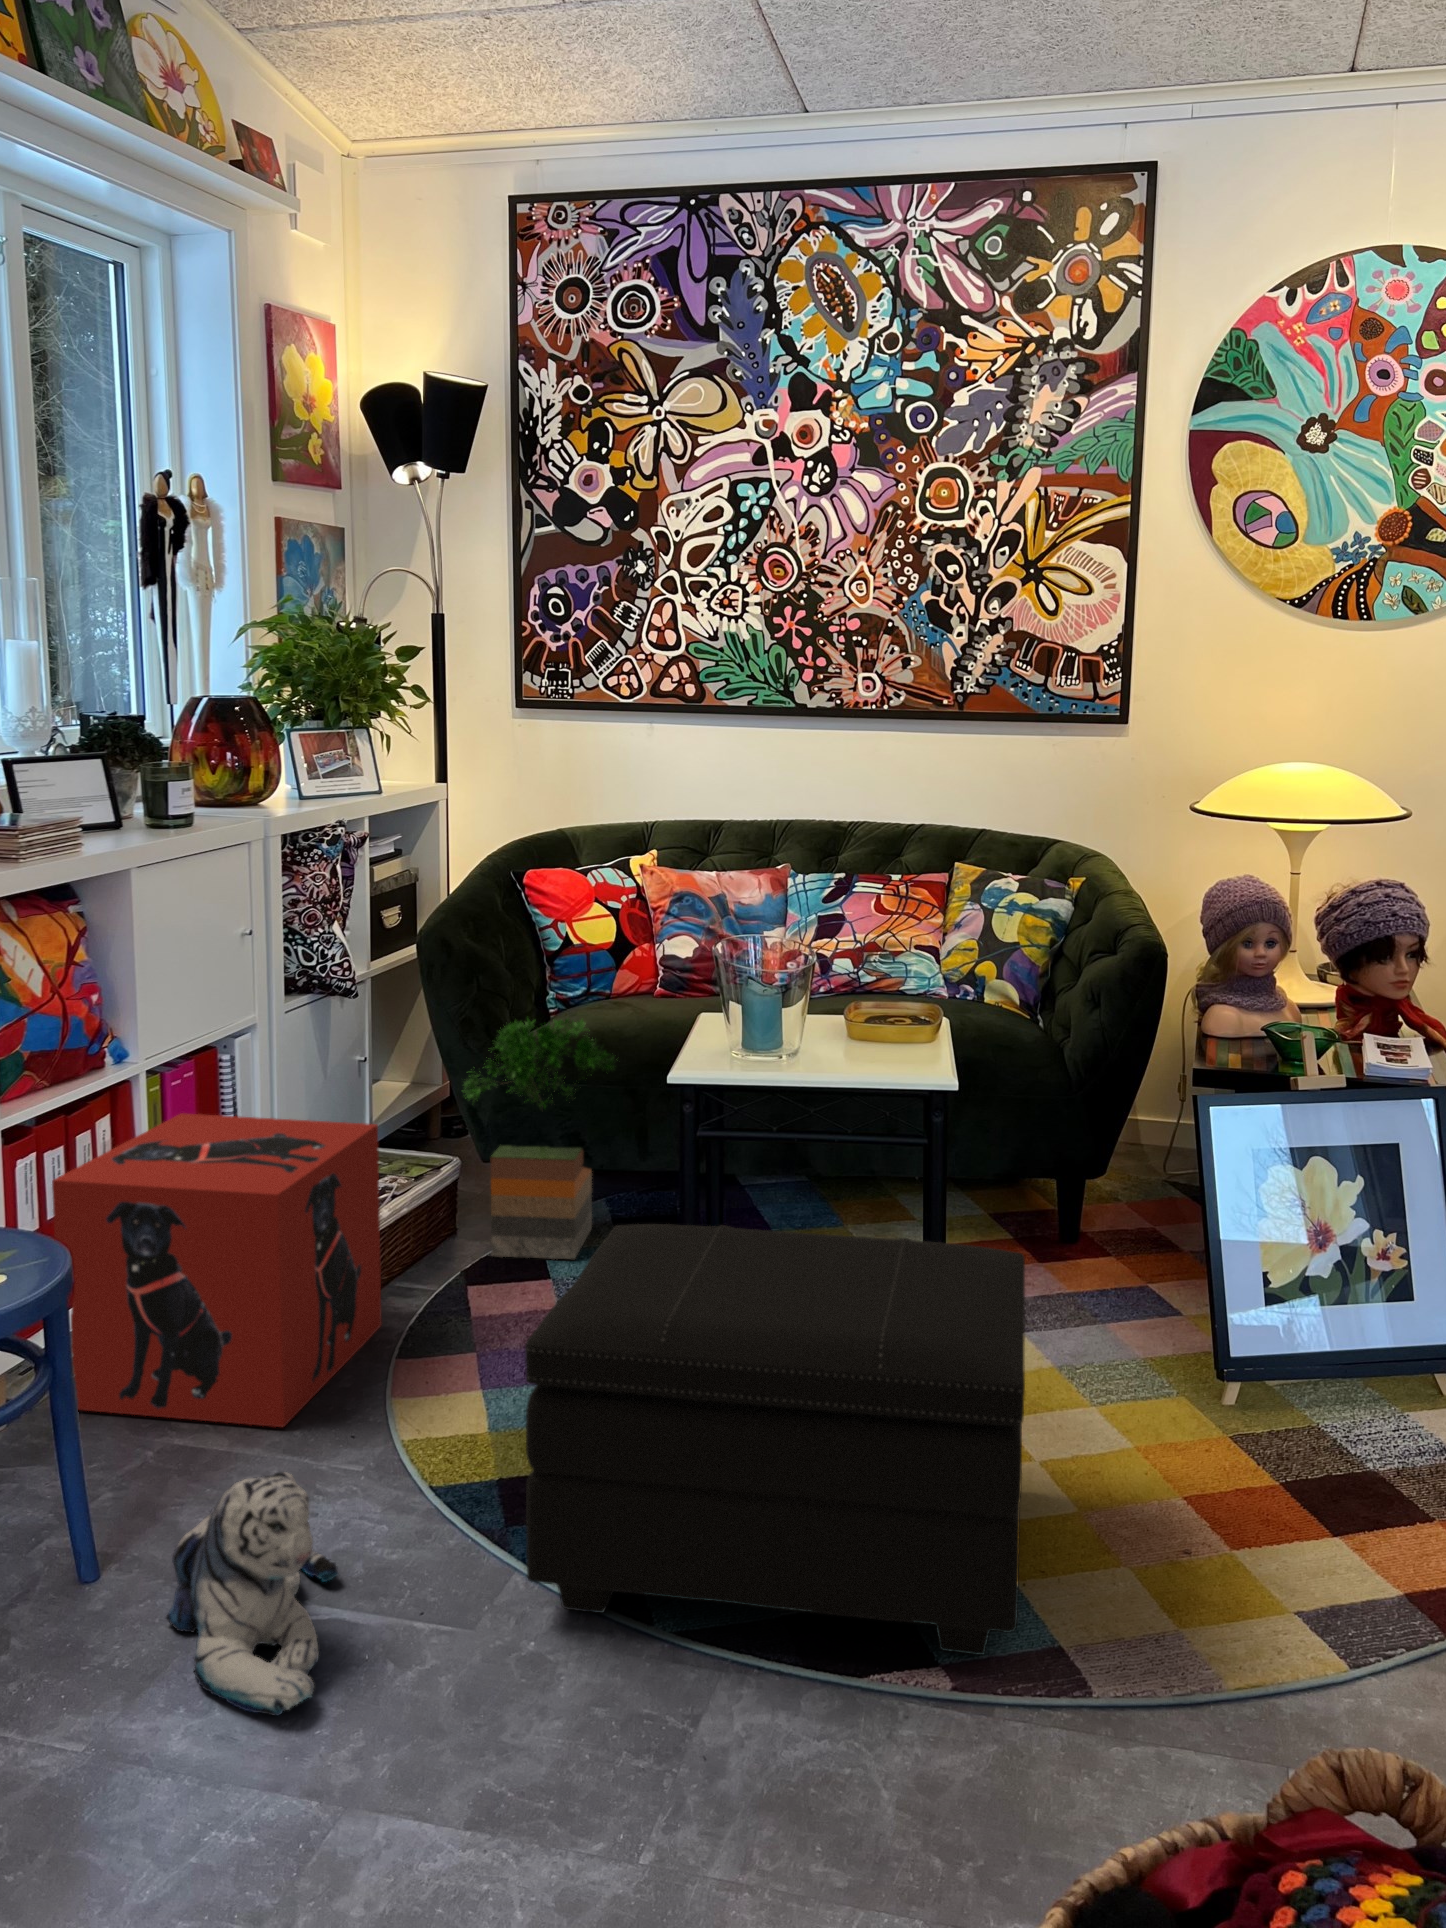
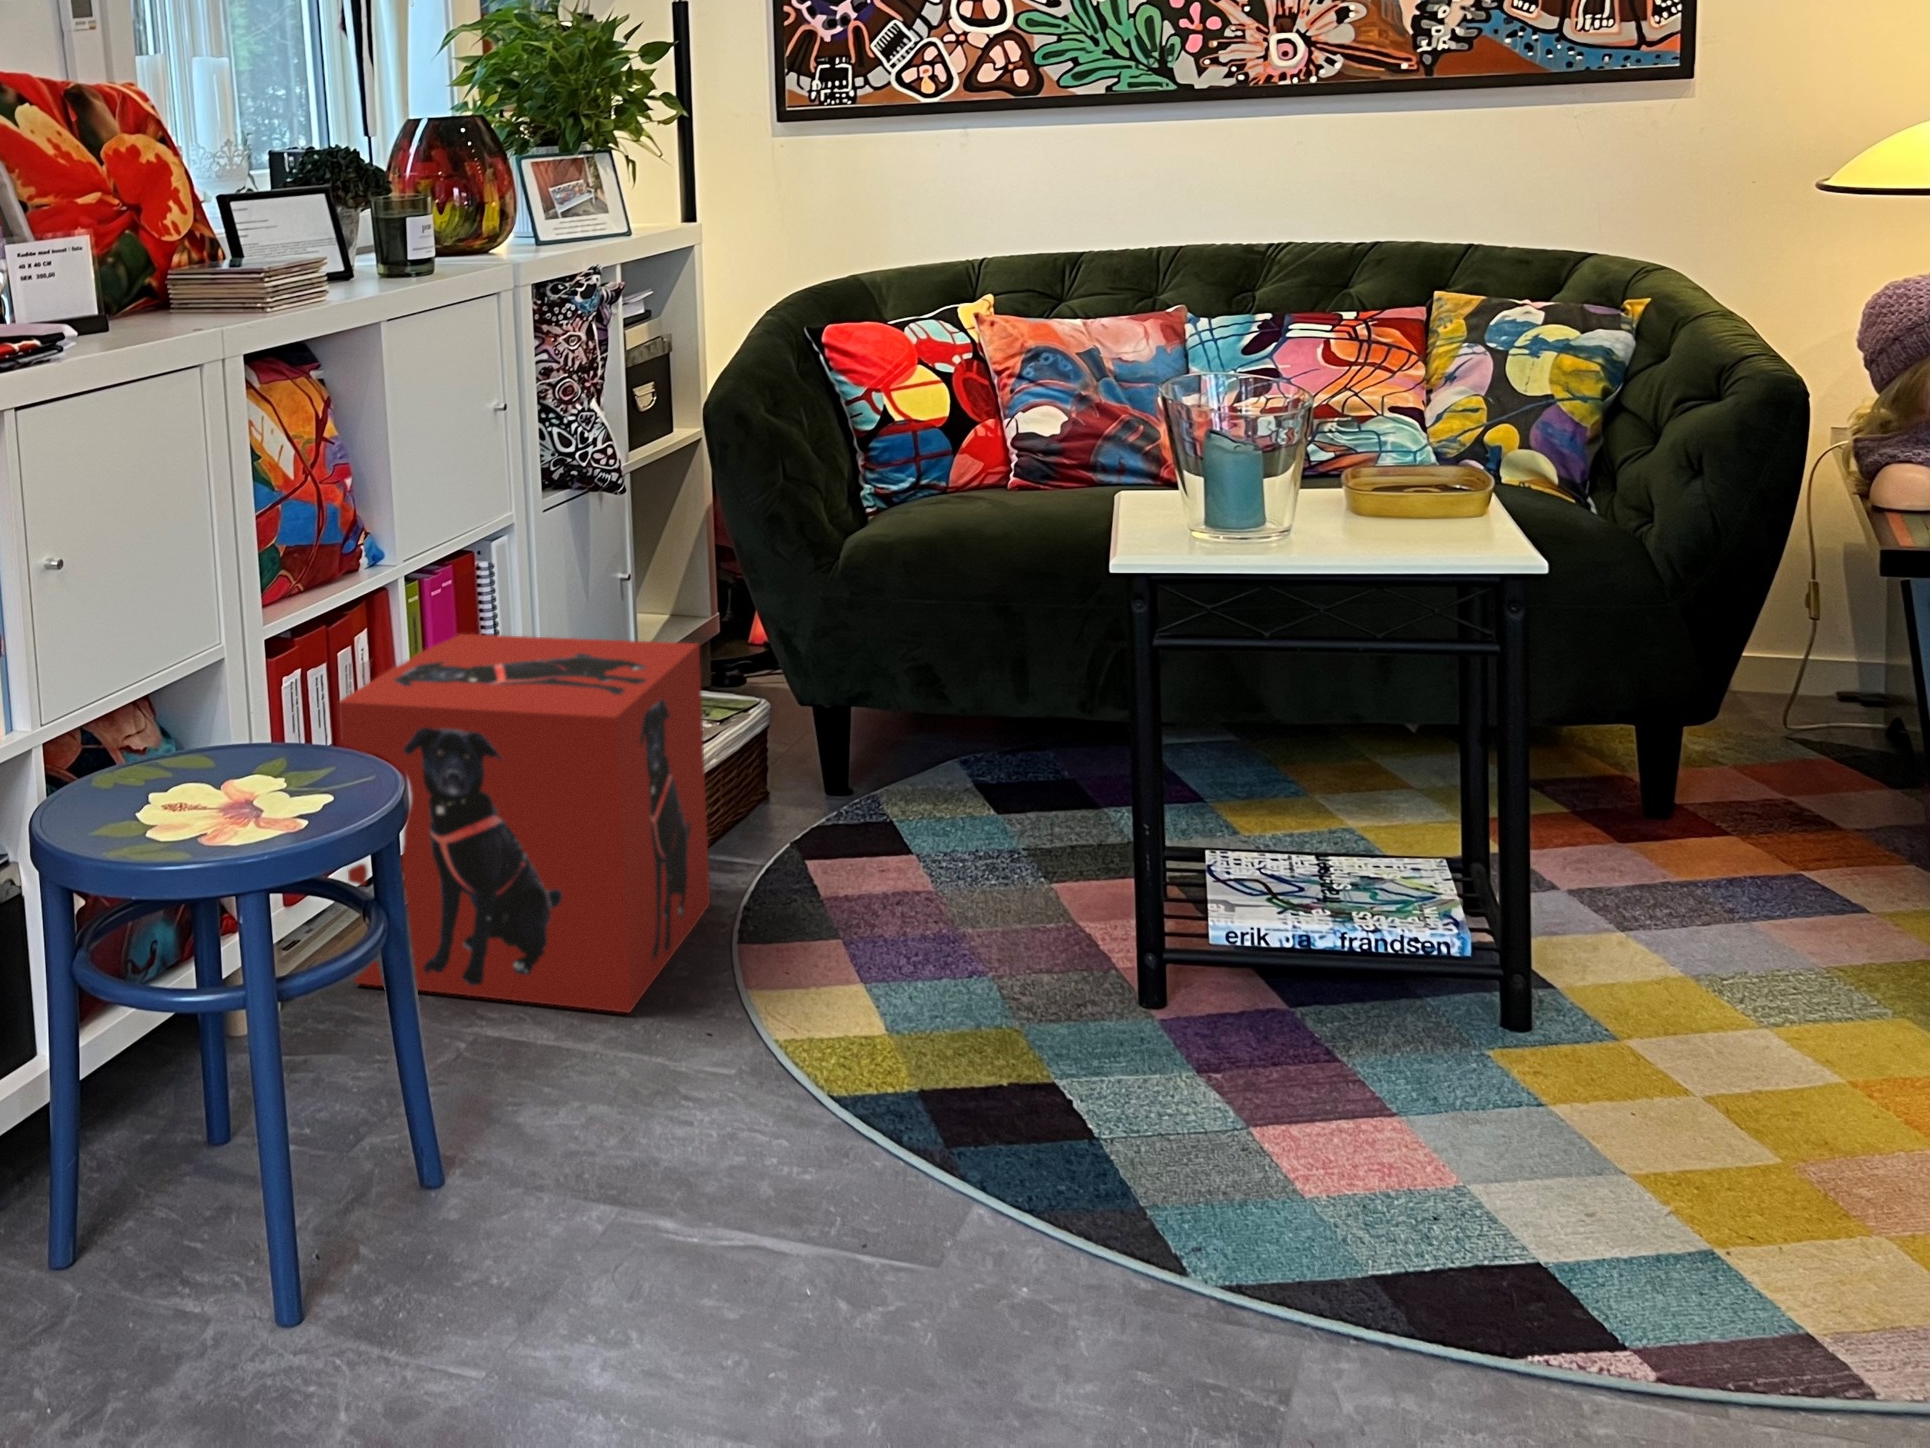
potted tree: present [463,1019,620,1259] -> none [776,514,995,833]
footstool: present [525,1224,1025,1655] -> none [1009,755,1739,1318]
plush toy: present [166,1472,338,1715] -> none [562,1035,778,1321]

